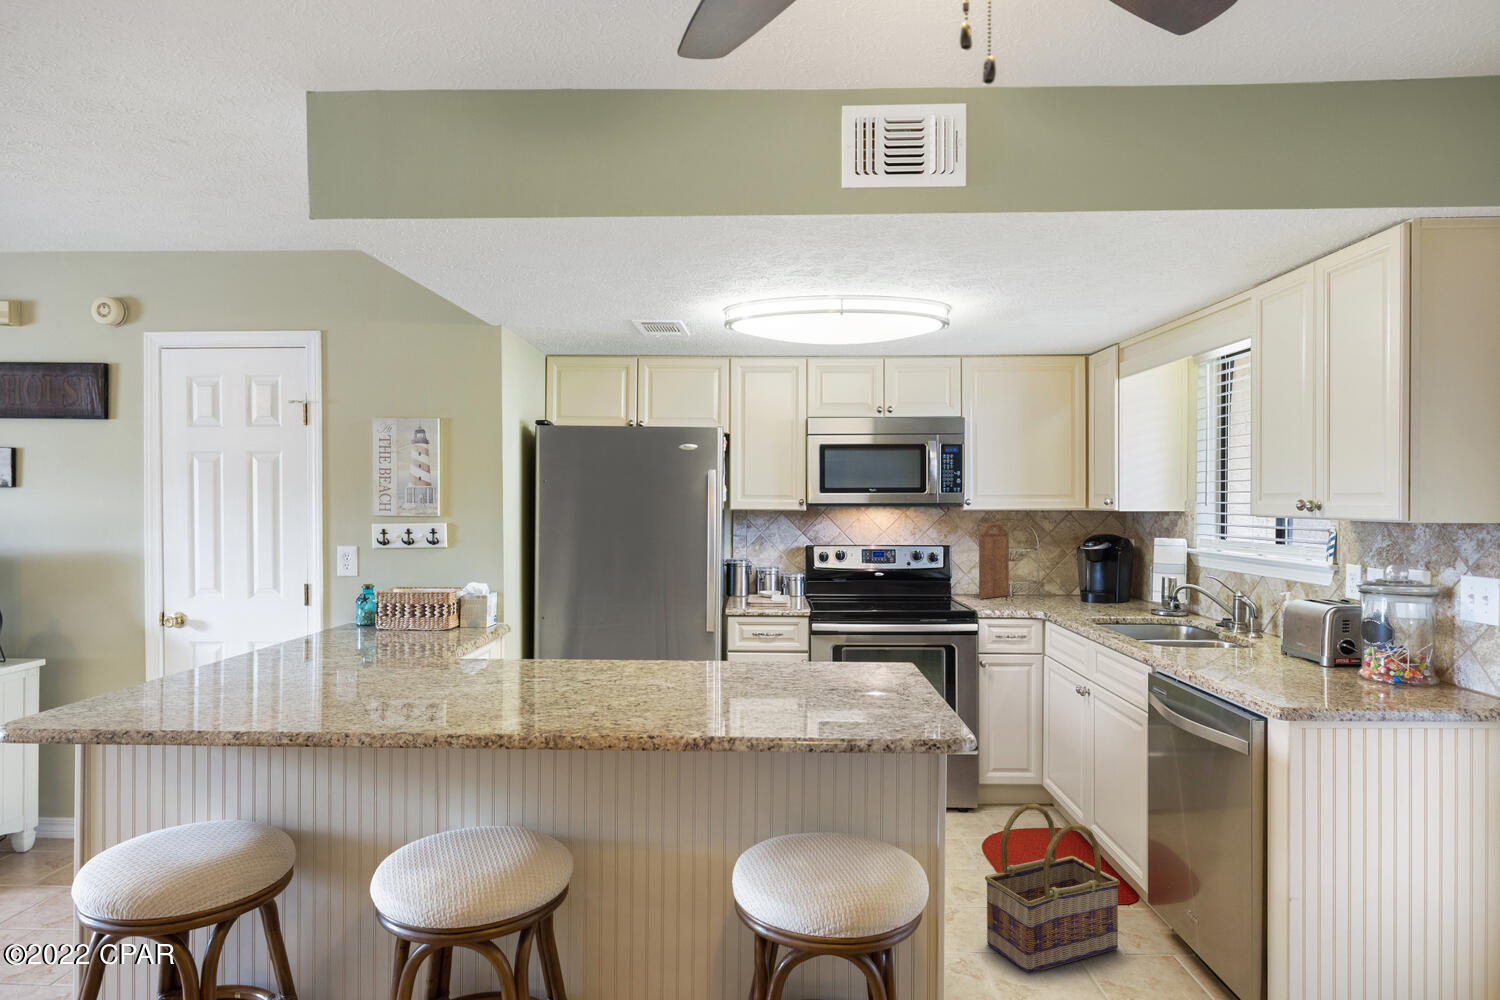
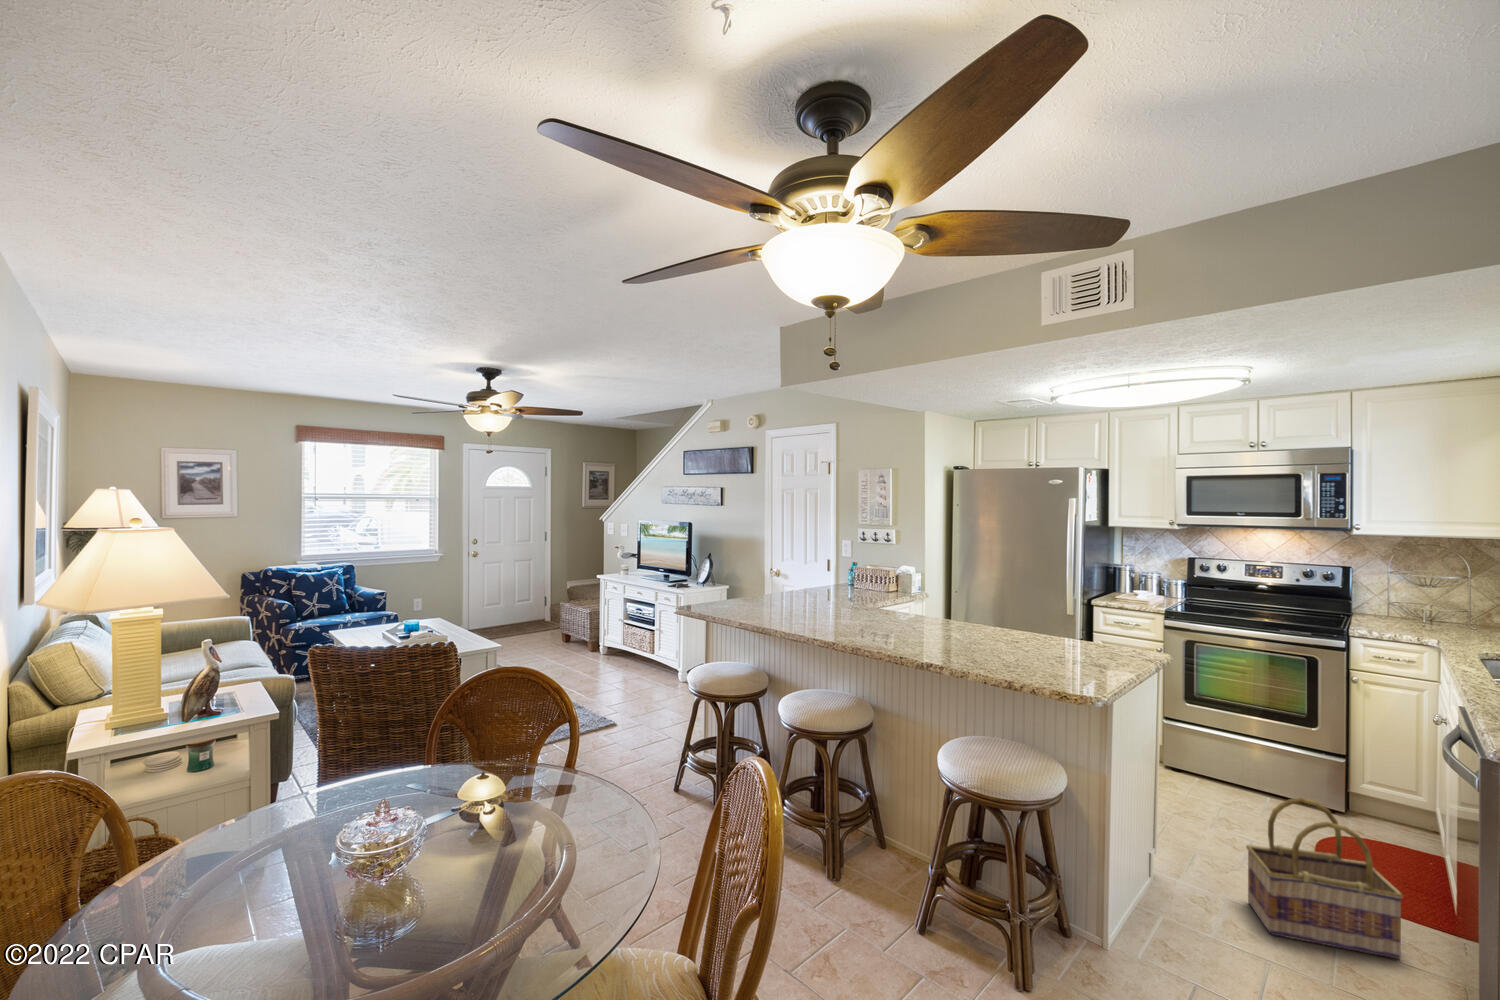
cutting board: present [979,523,1009,598] -> none [1375,548,1425,621]

